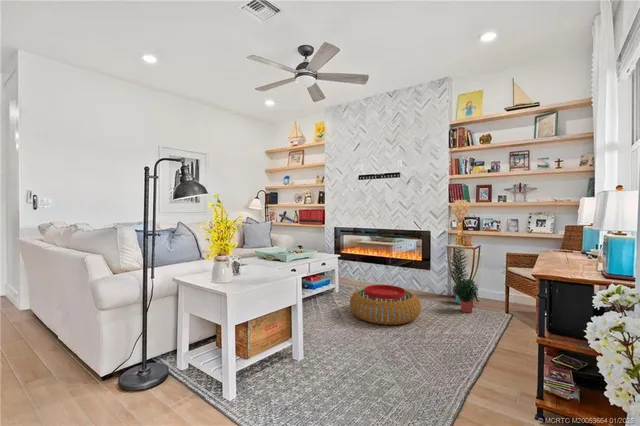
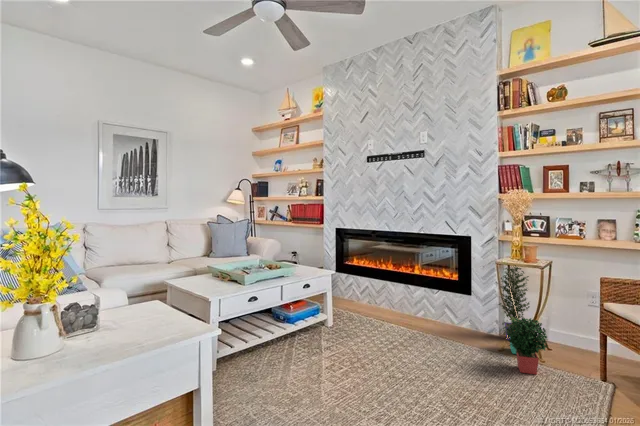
pouf: present [350,285,421,325] -> none [336,324,450,400]

